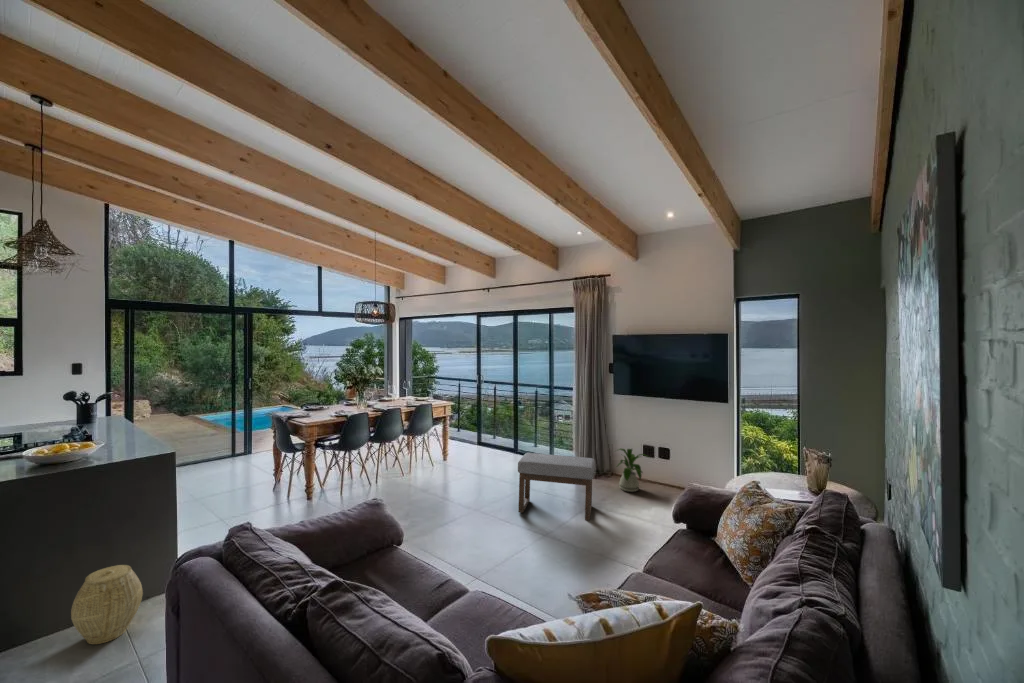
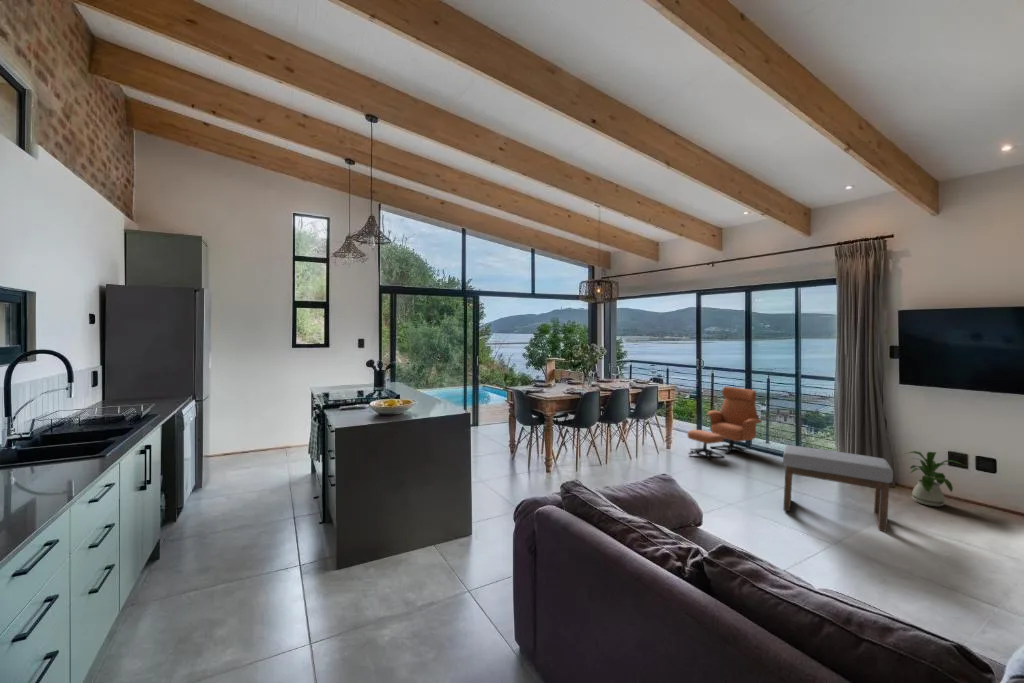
lounge chair: none [461,400,525,468] -> present [688,387,761,459]
woven basket: present [71,565,143,644] -> none [415,502,459,564]

